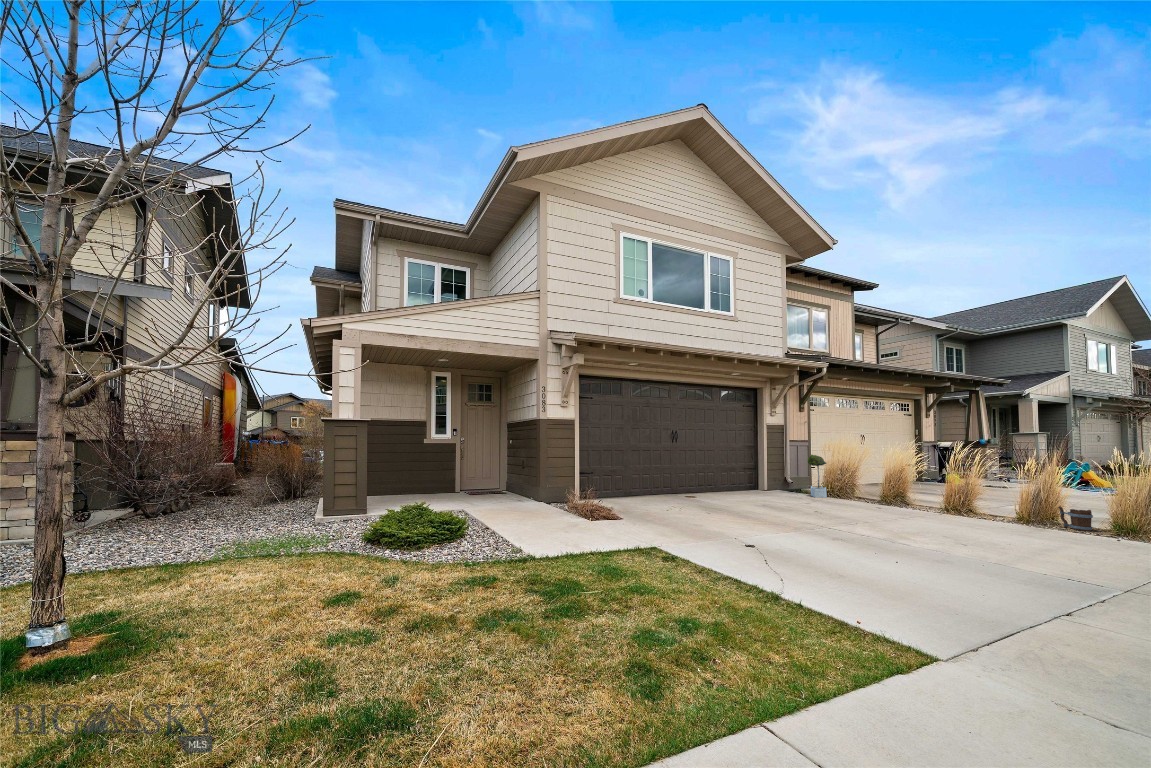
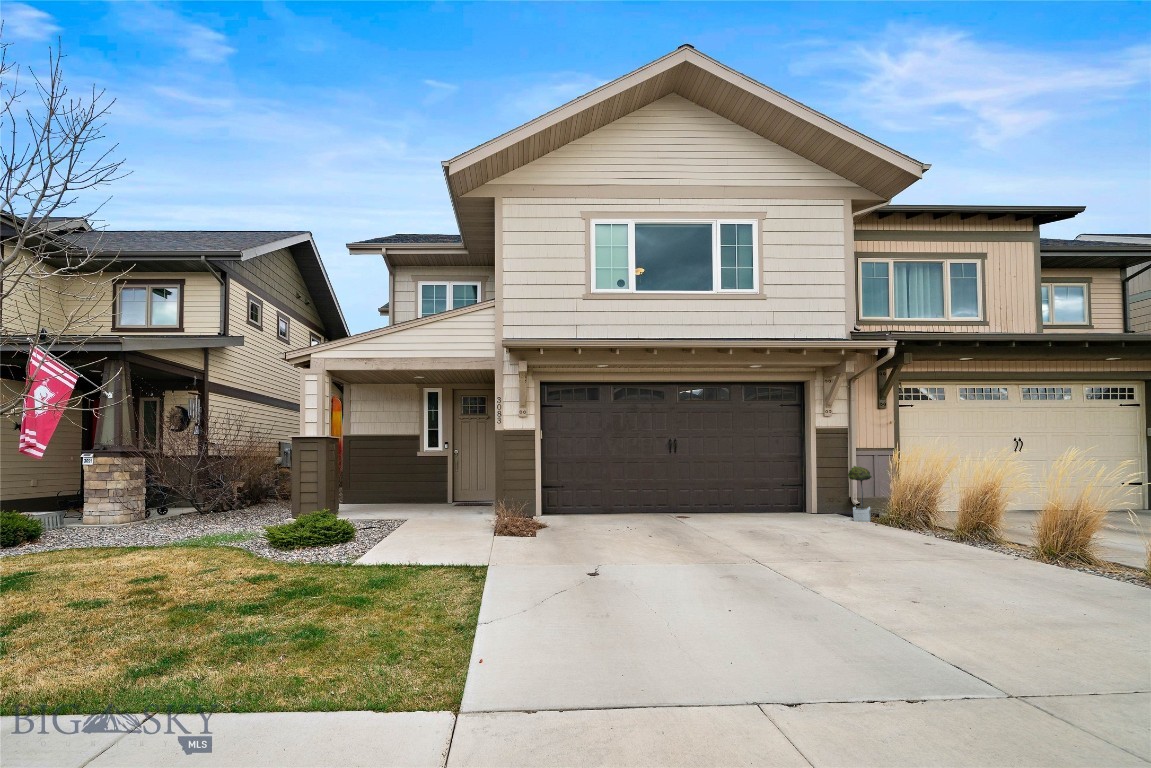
bucket: present [1058,506,1093,531] -> none [1091,528,1131,562]

